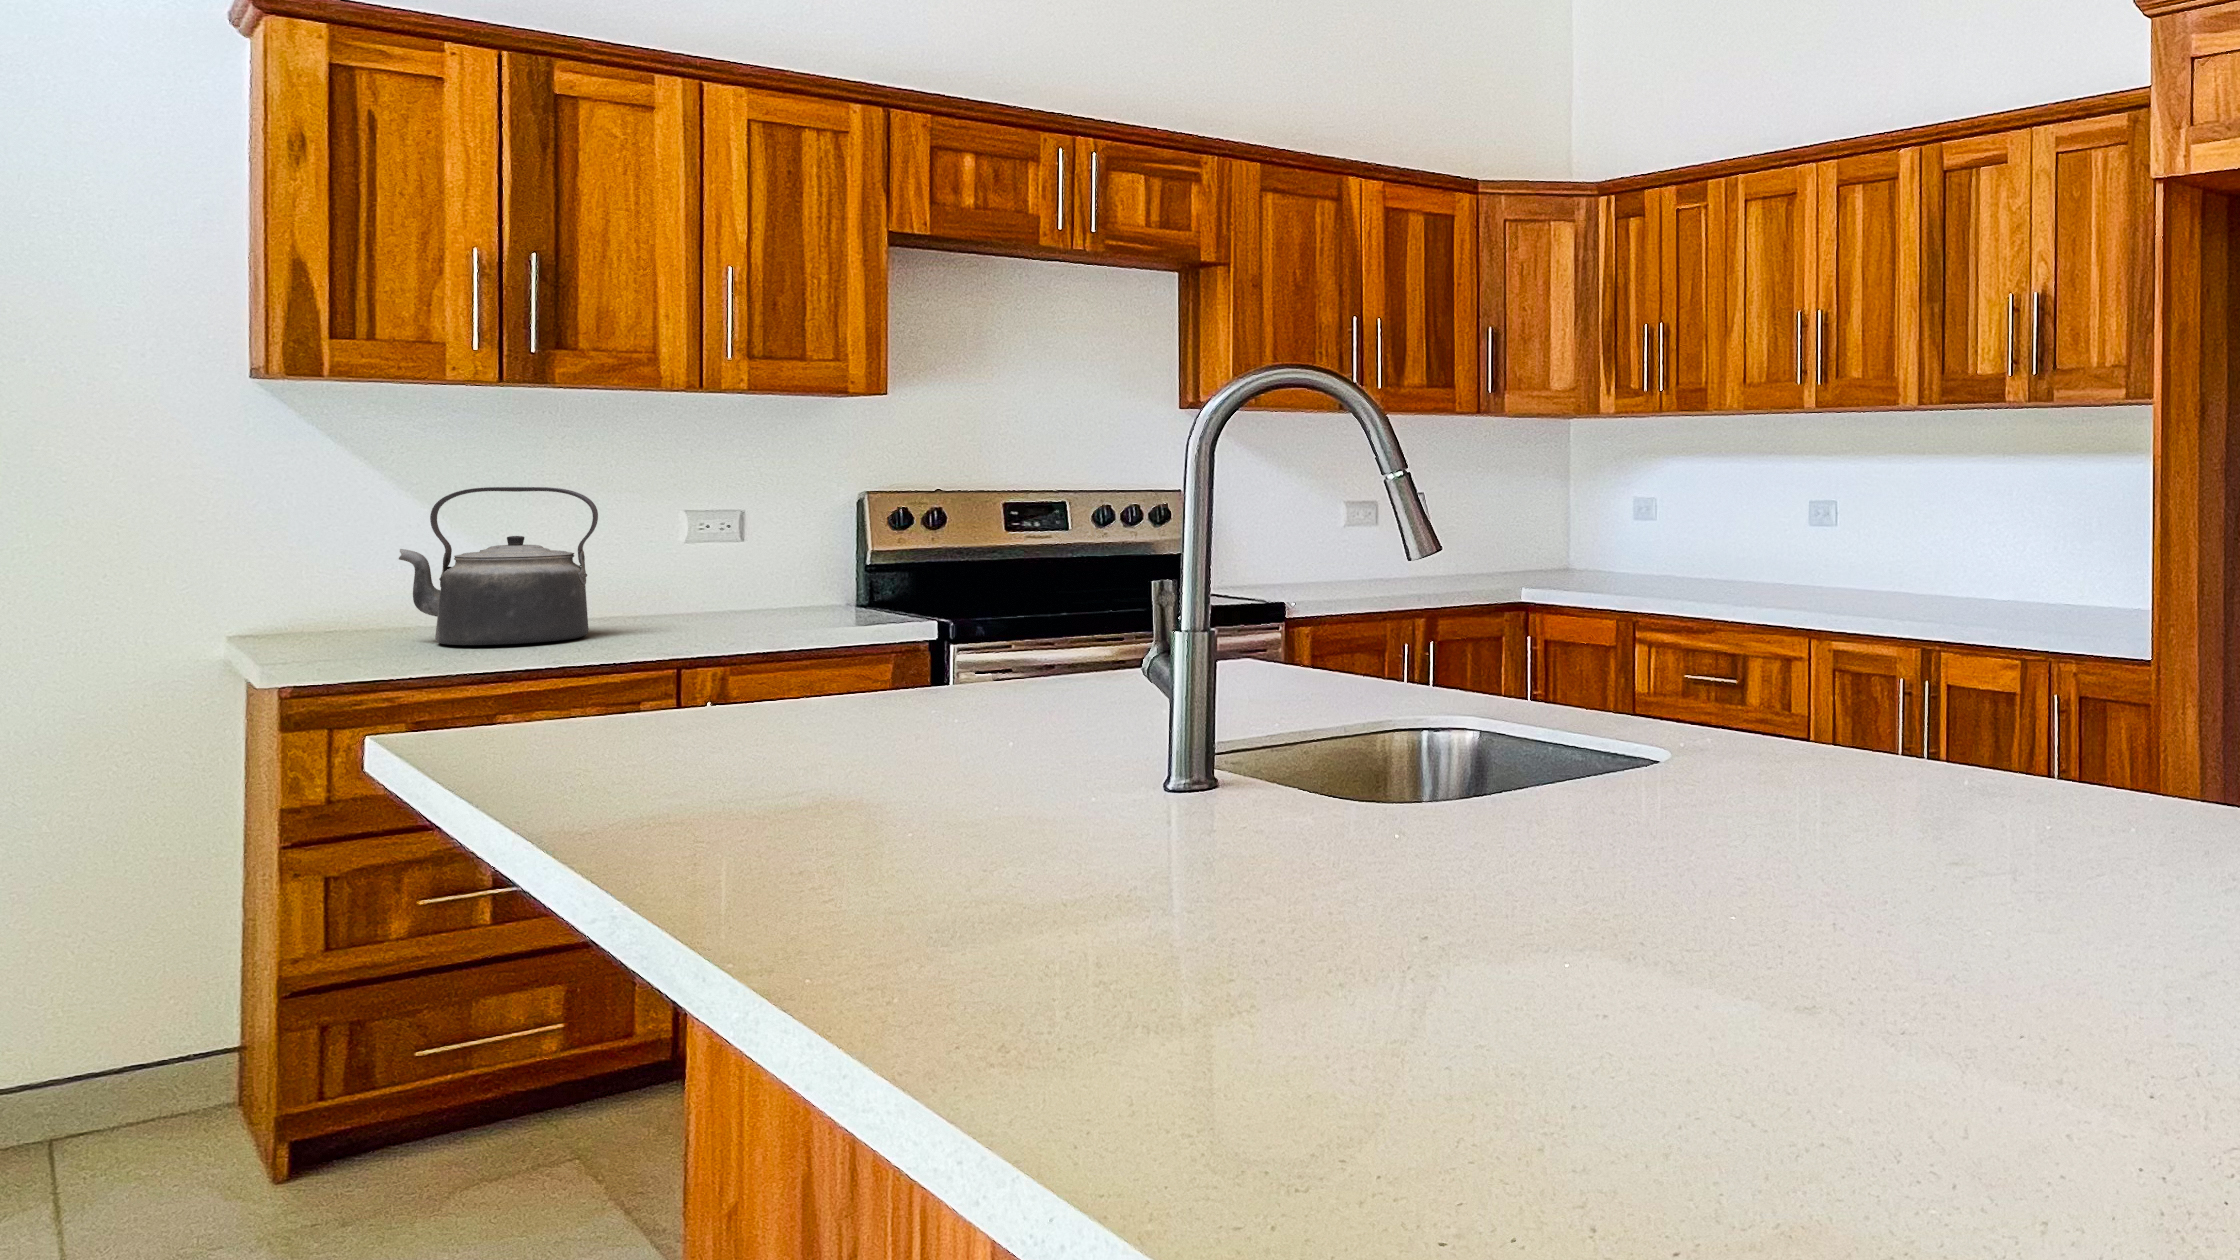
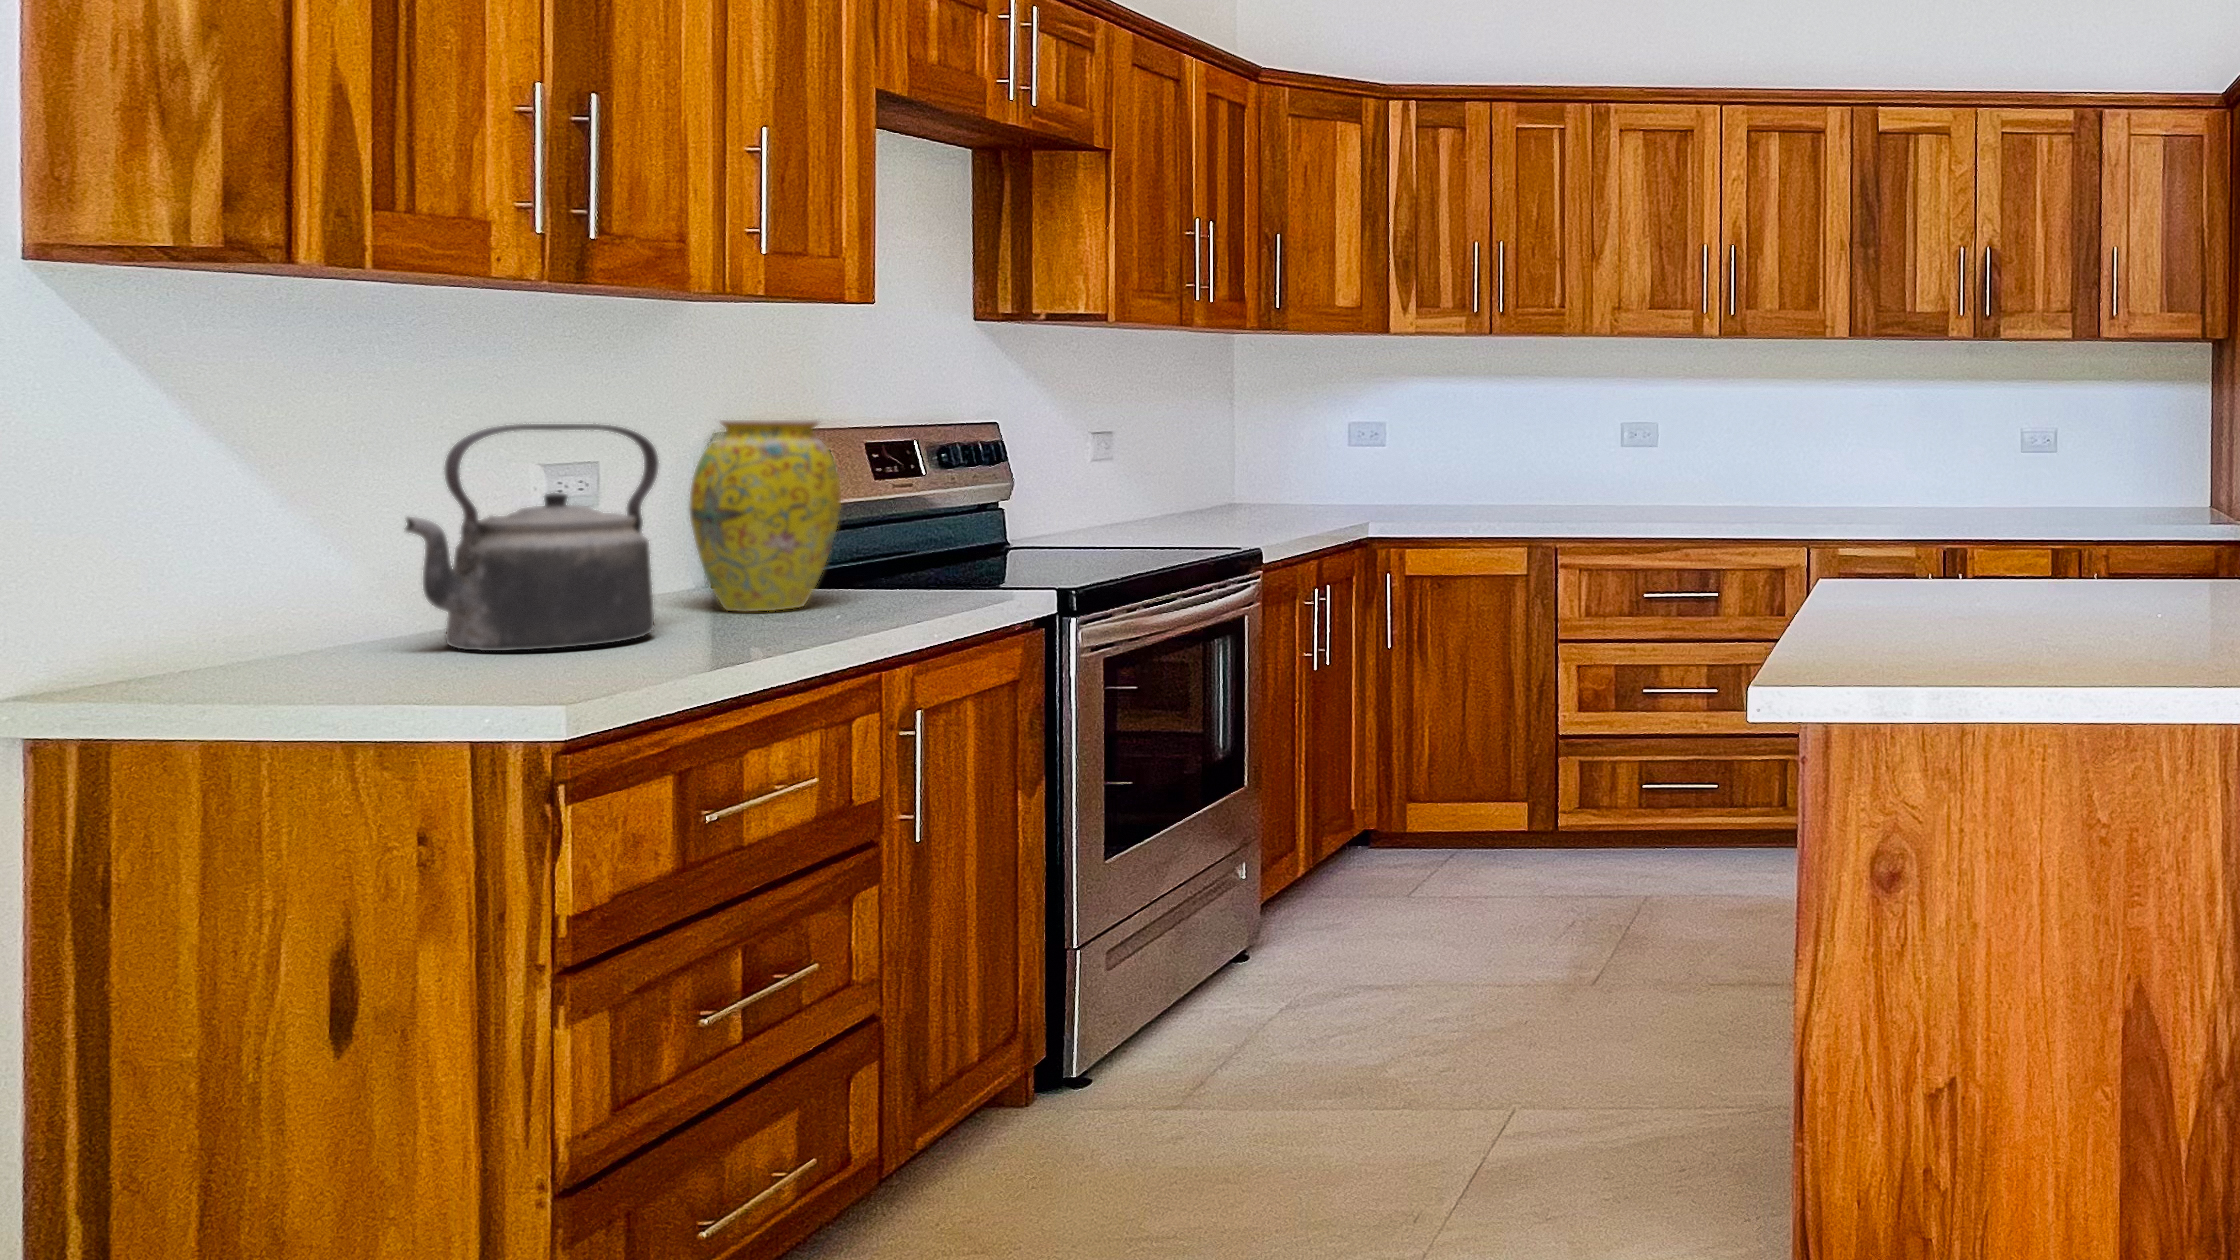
vase: none [689,486,804,629] -> present [689,420,841,612]

